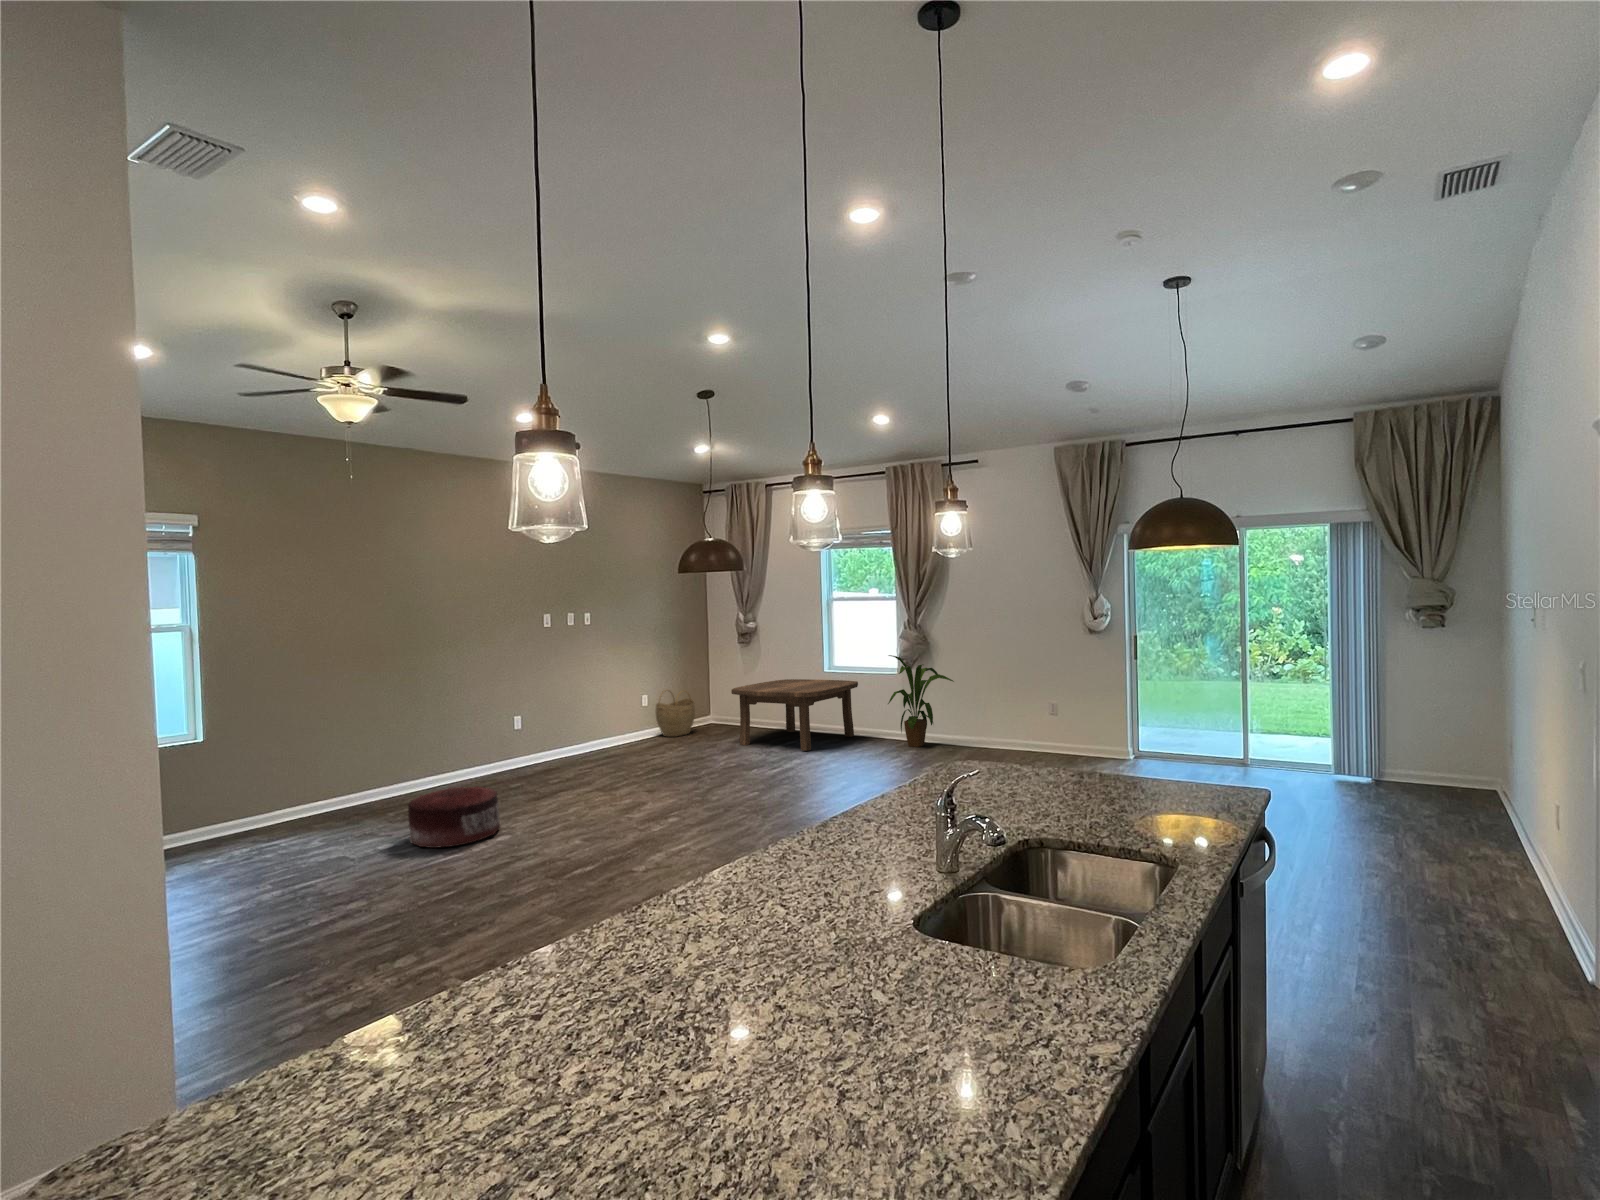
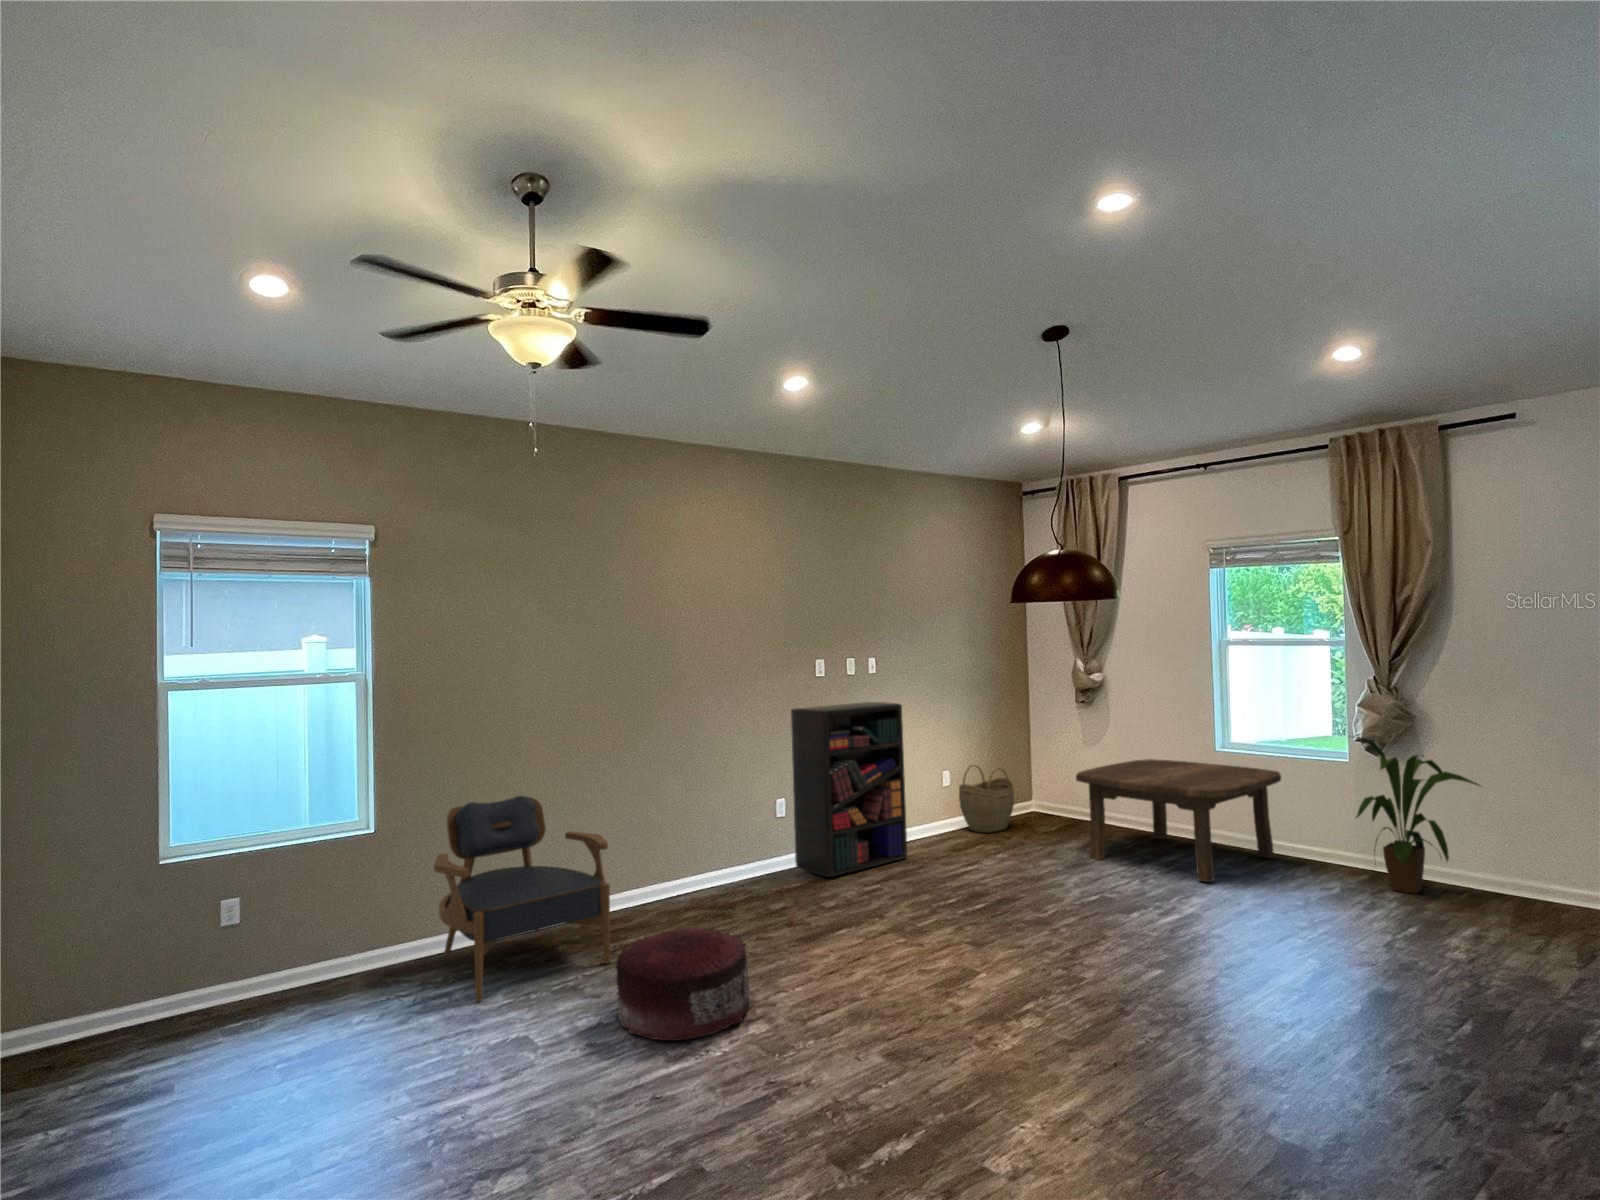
bookshelf: none [526,644,615,768] -> present [791,702,907,877]
armchair: none [257,713,396,846] -> present [434,796,610,1001]

